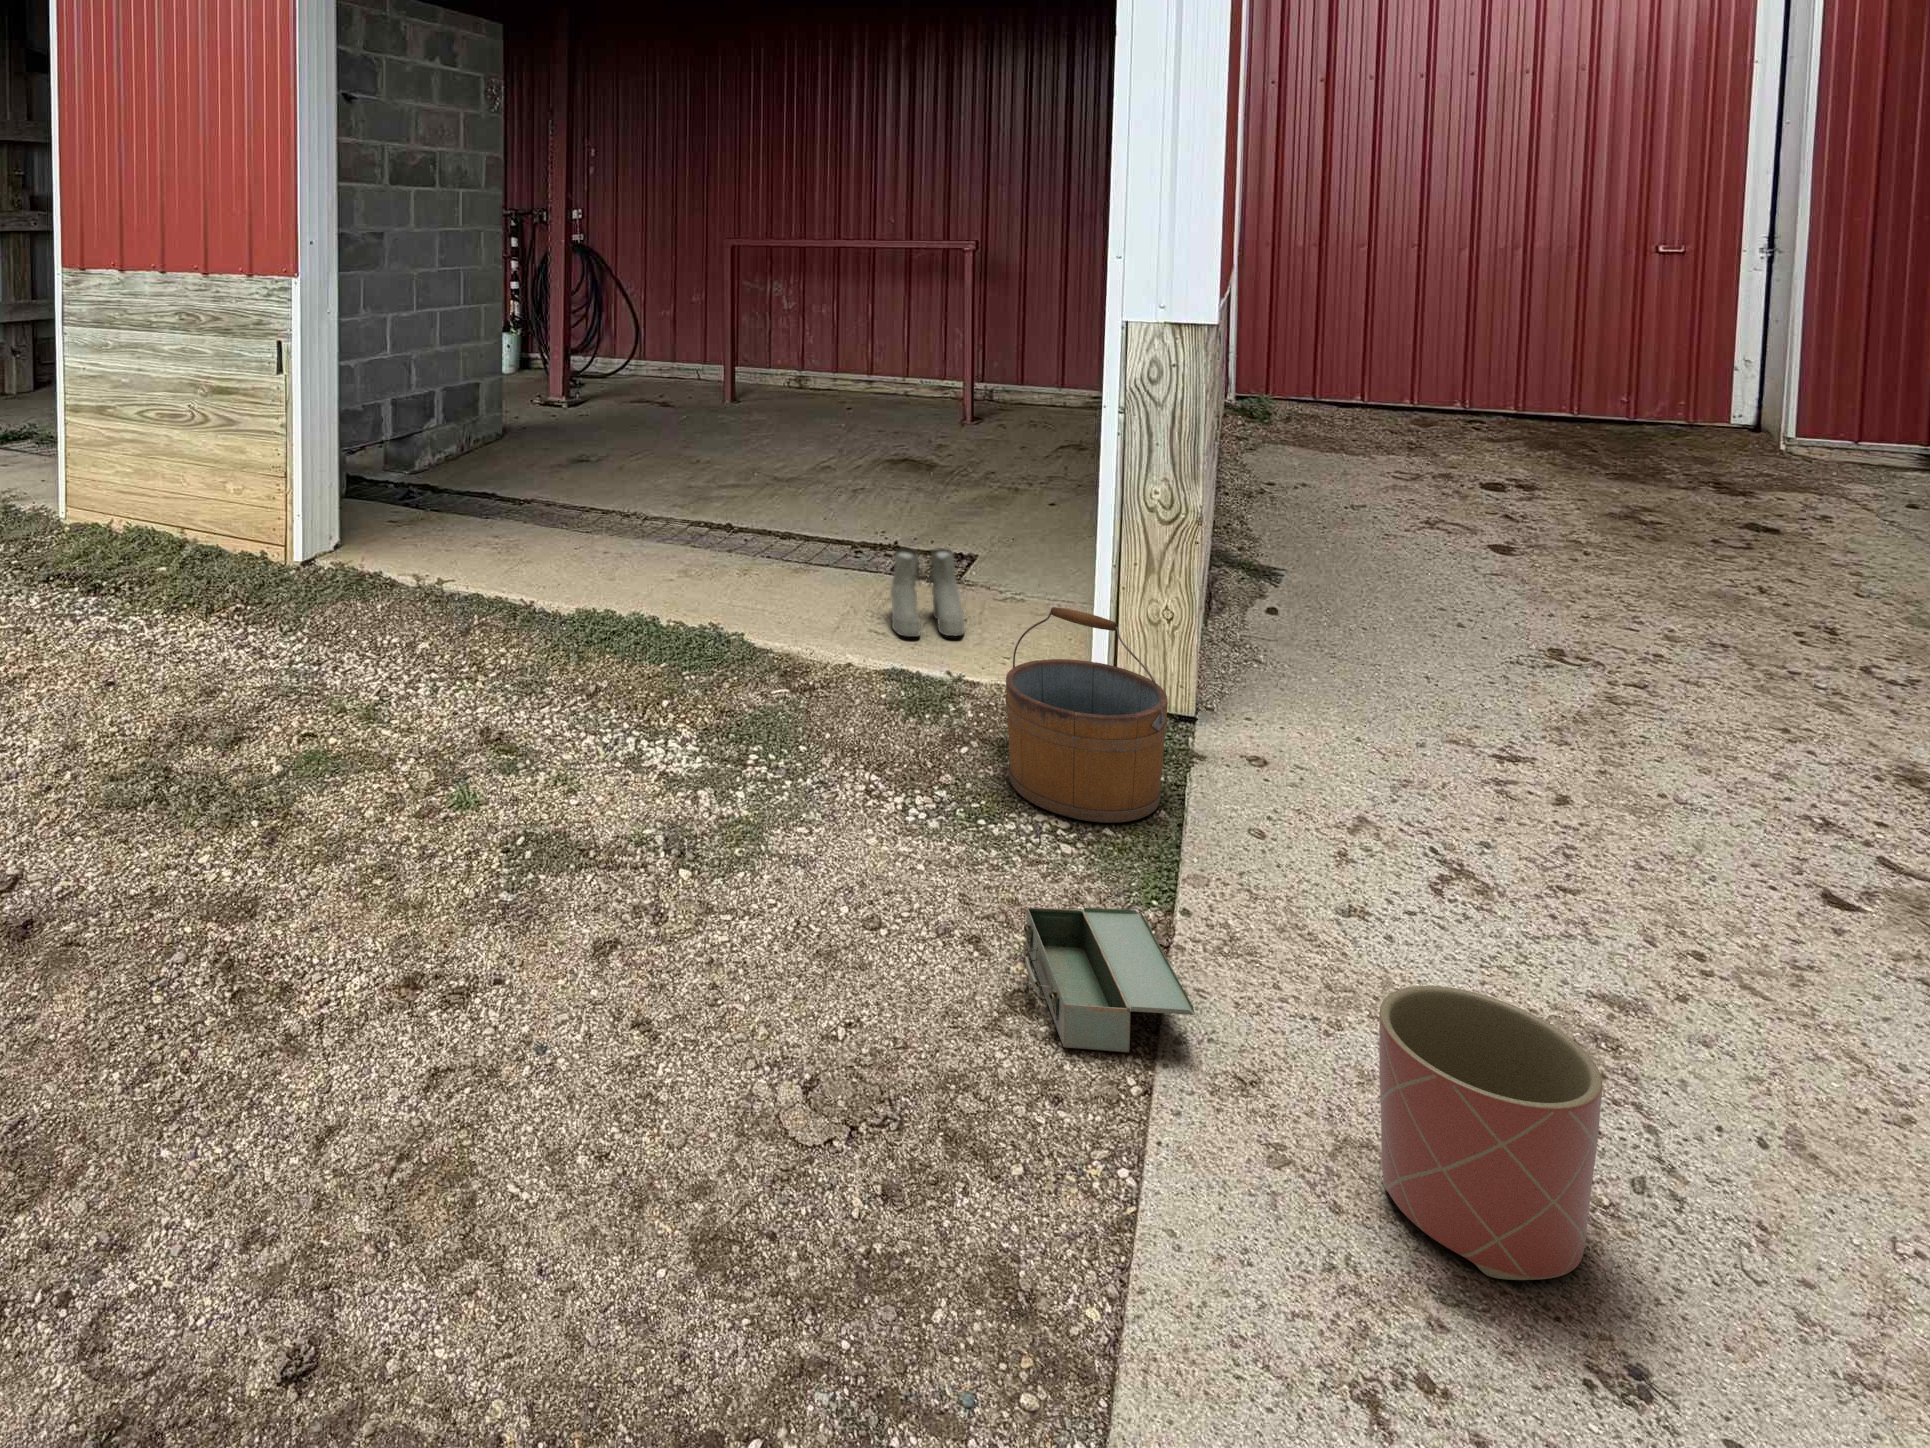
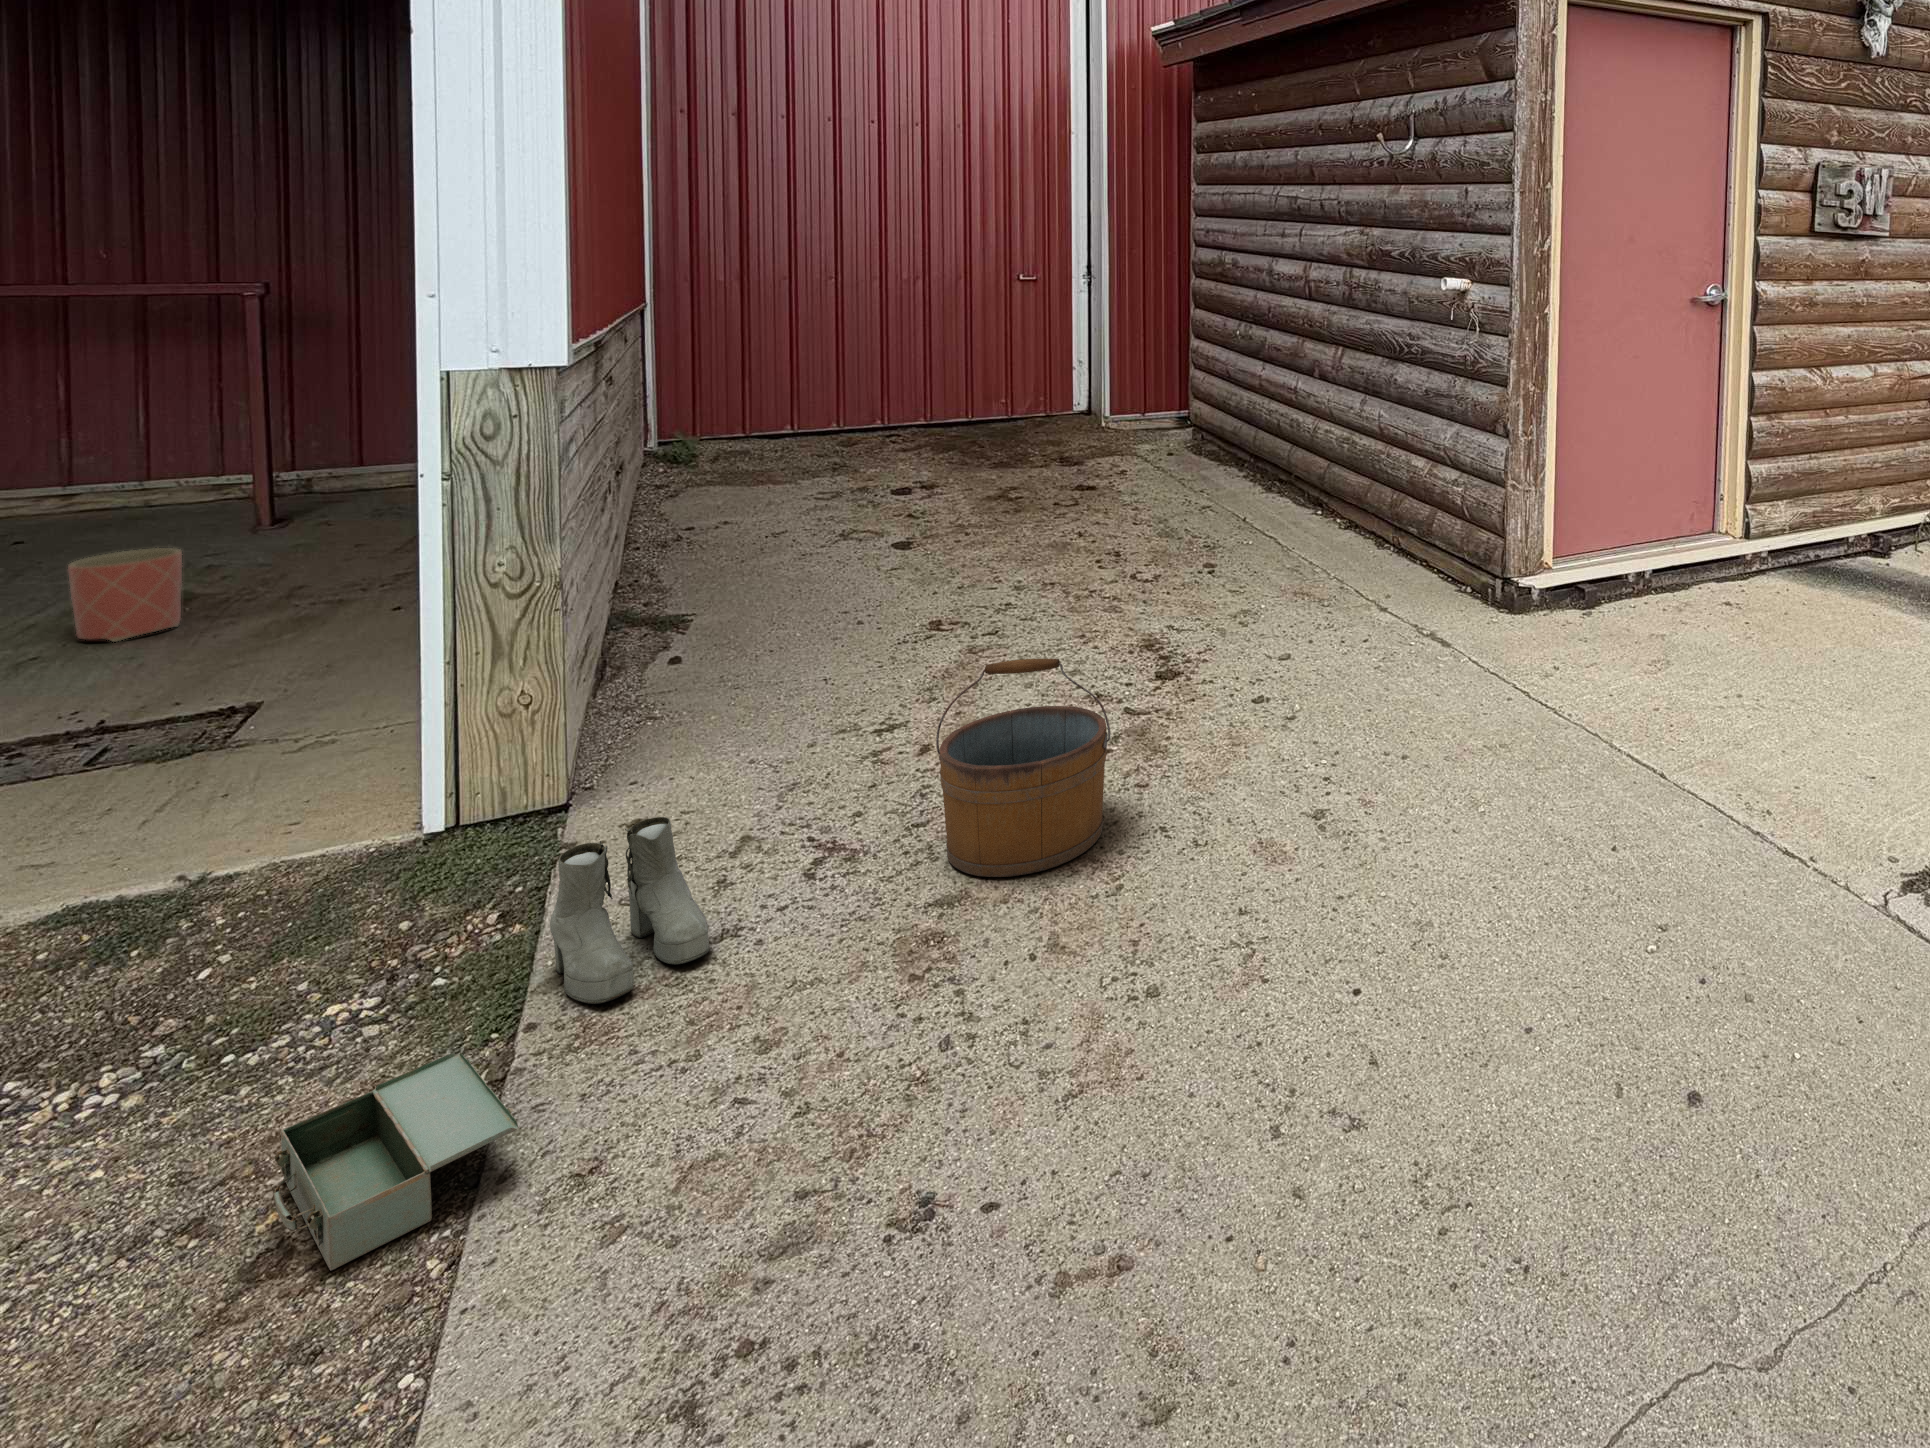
boots: present [891,548,964,637] -> present [550,817,710,1004]
bucket: present [1006,607,1168,823] -> present [936,659,1110,877]
planter: present [1379,986,1603,1280] -> present [68,548,182,642]

